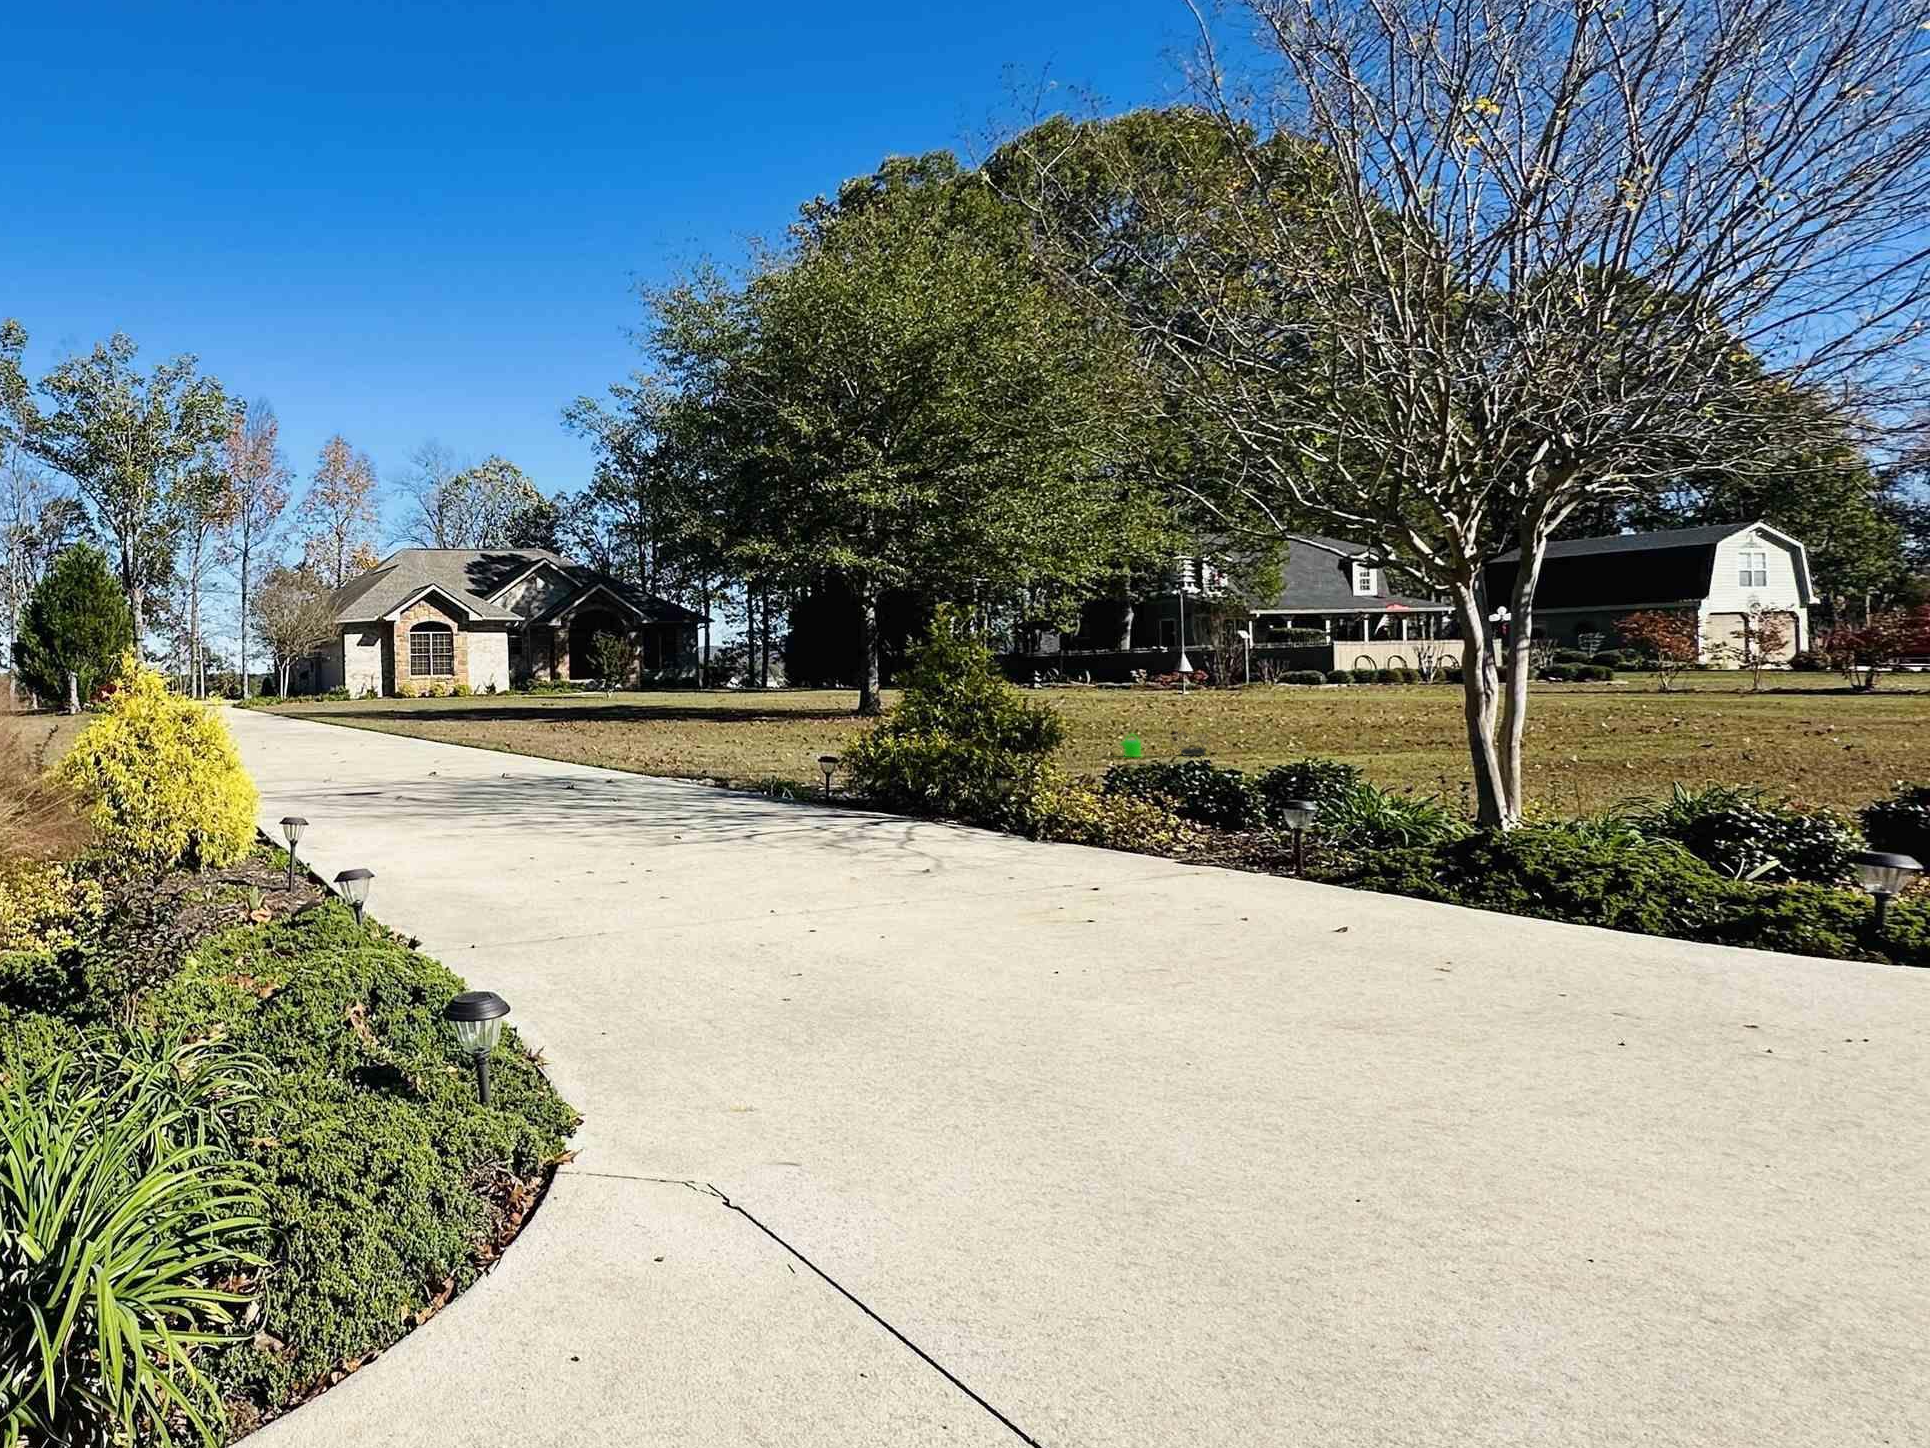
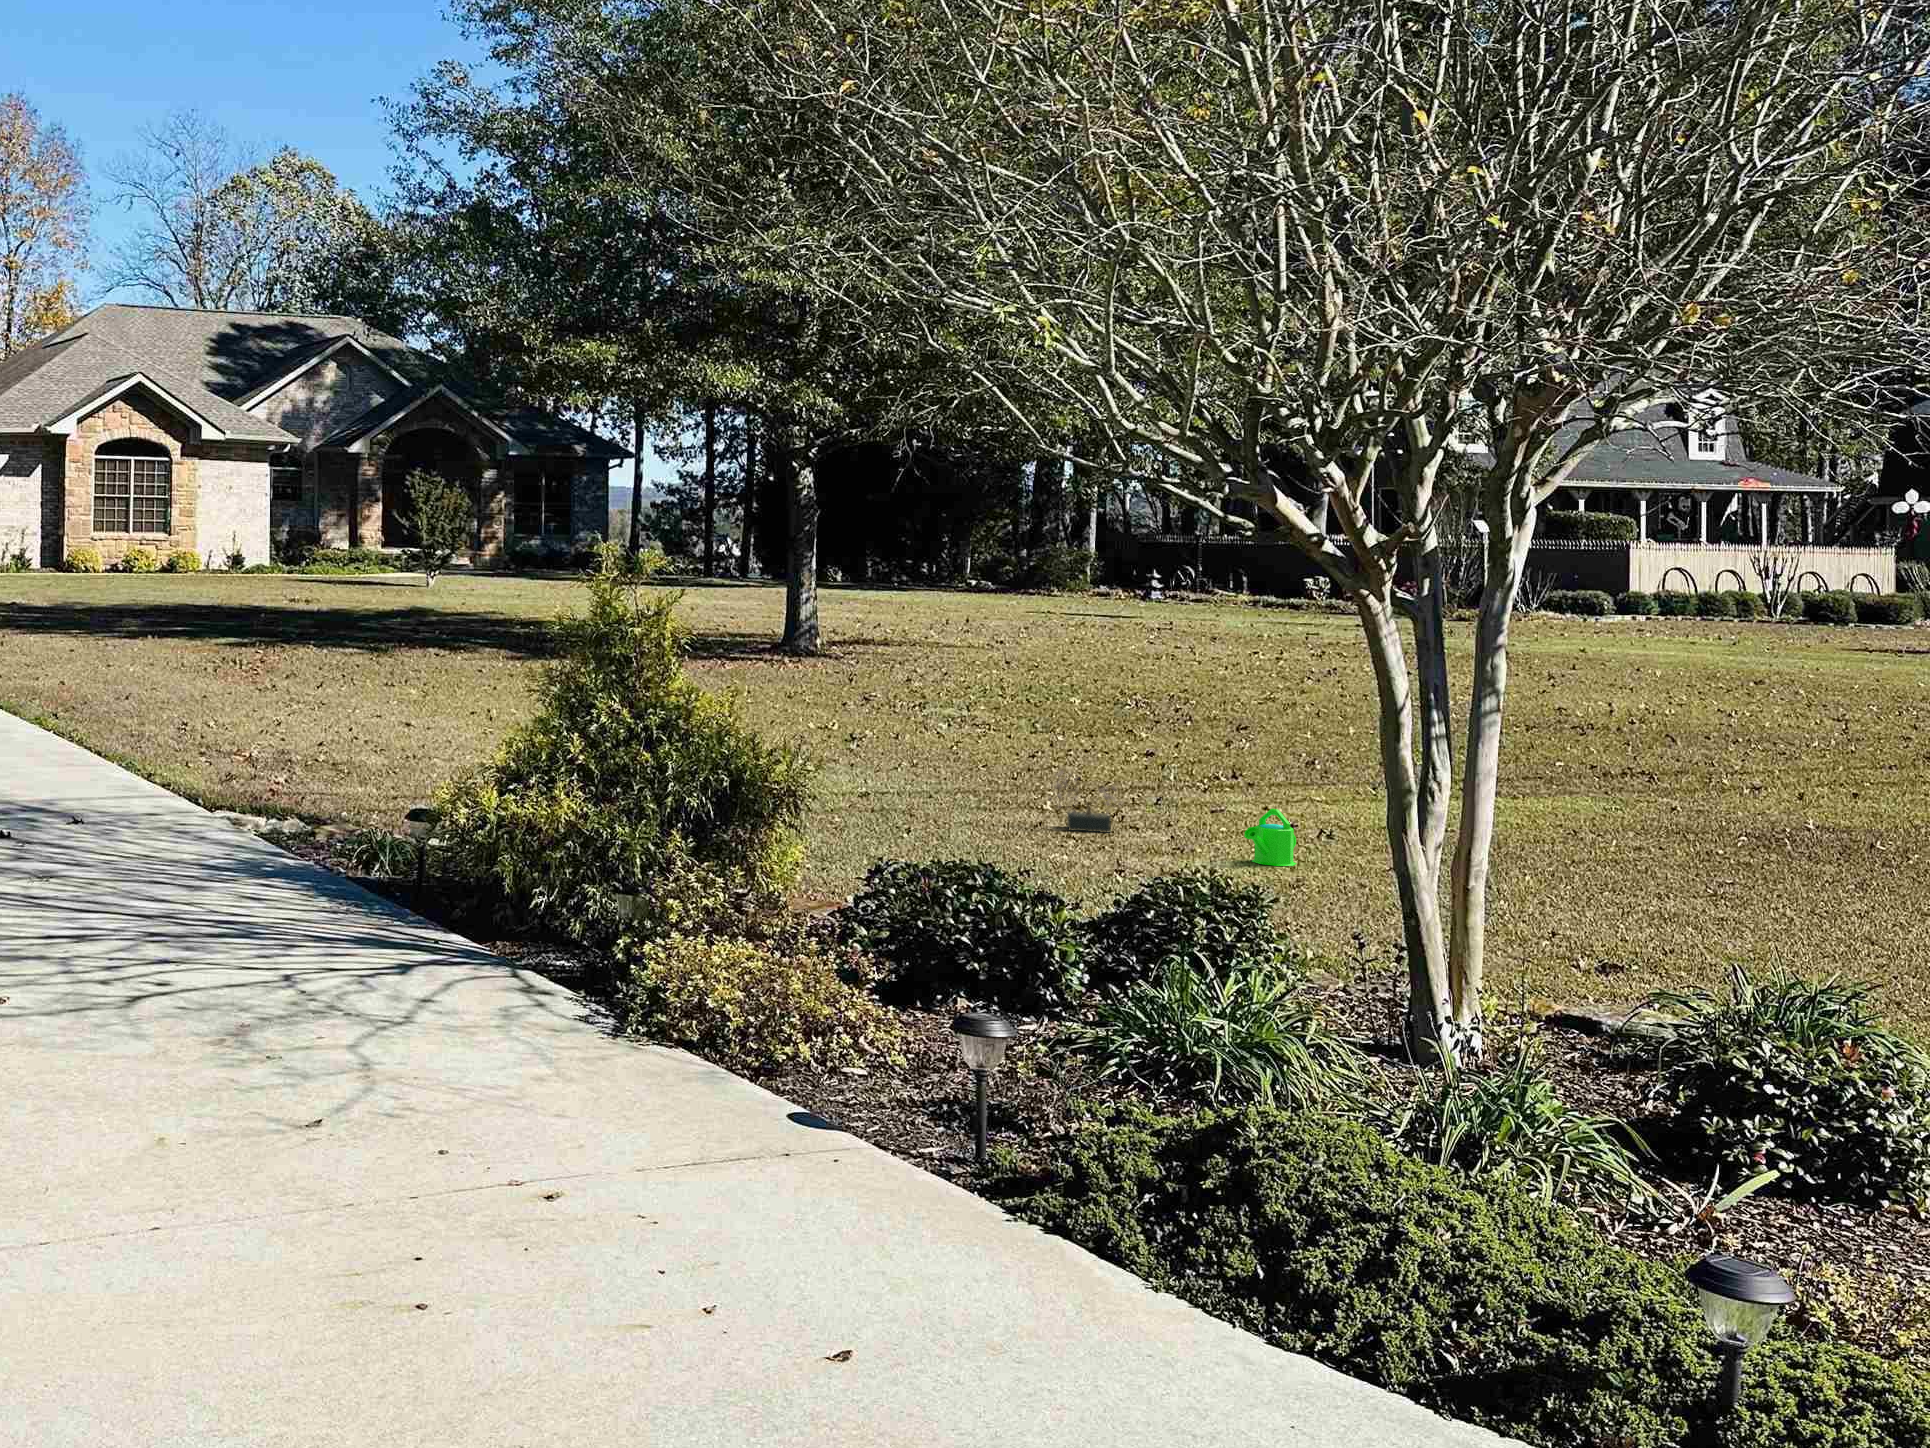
watering can: present [1121,734,1141,757] -> present [1244,809,1296,866]

